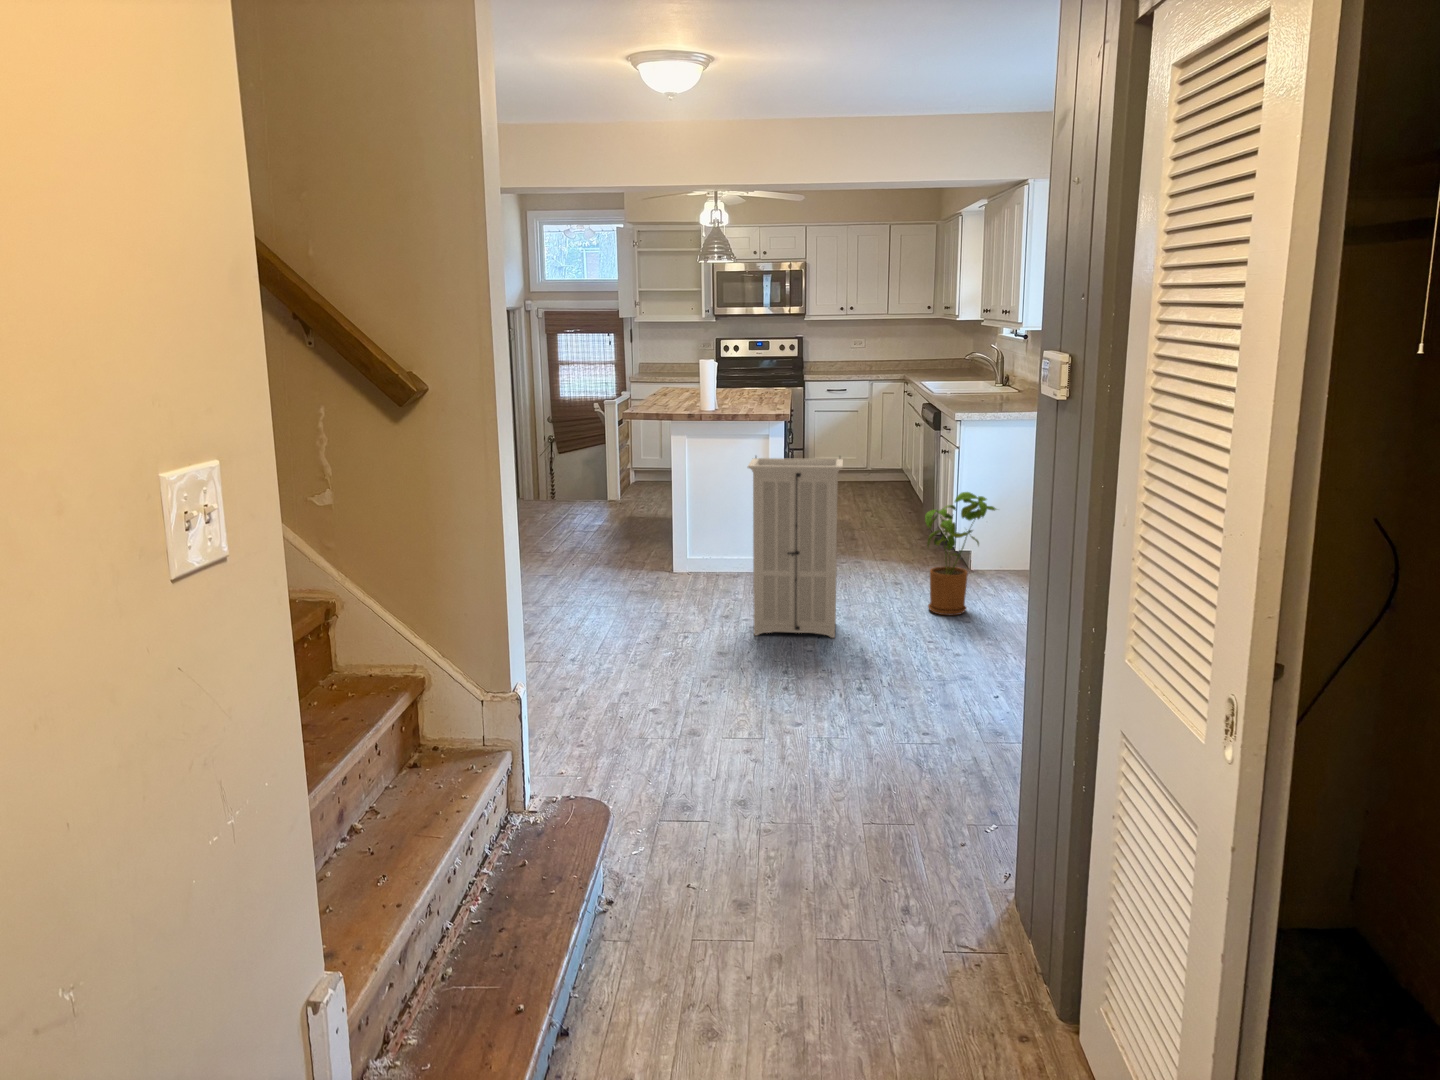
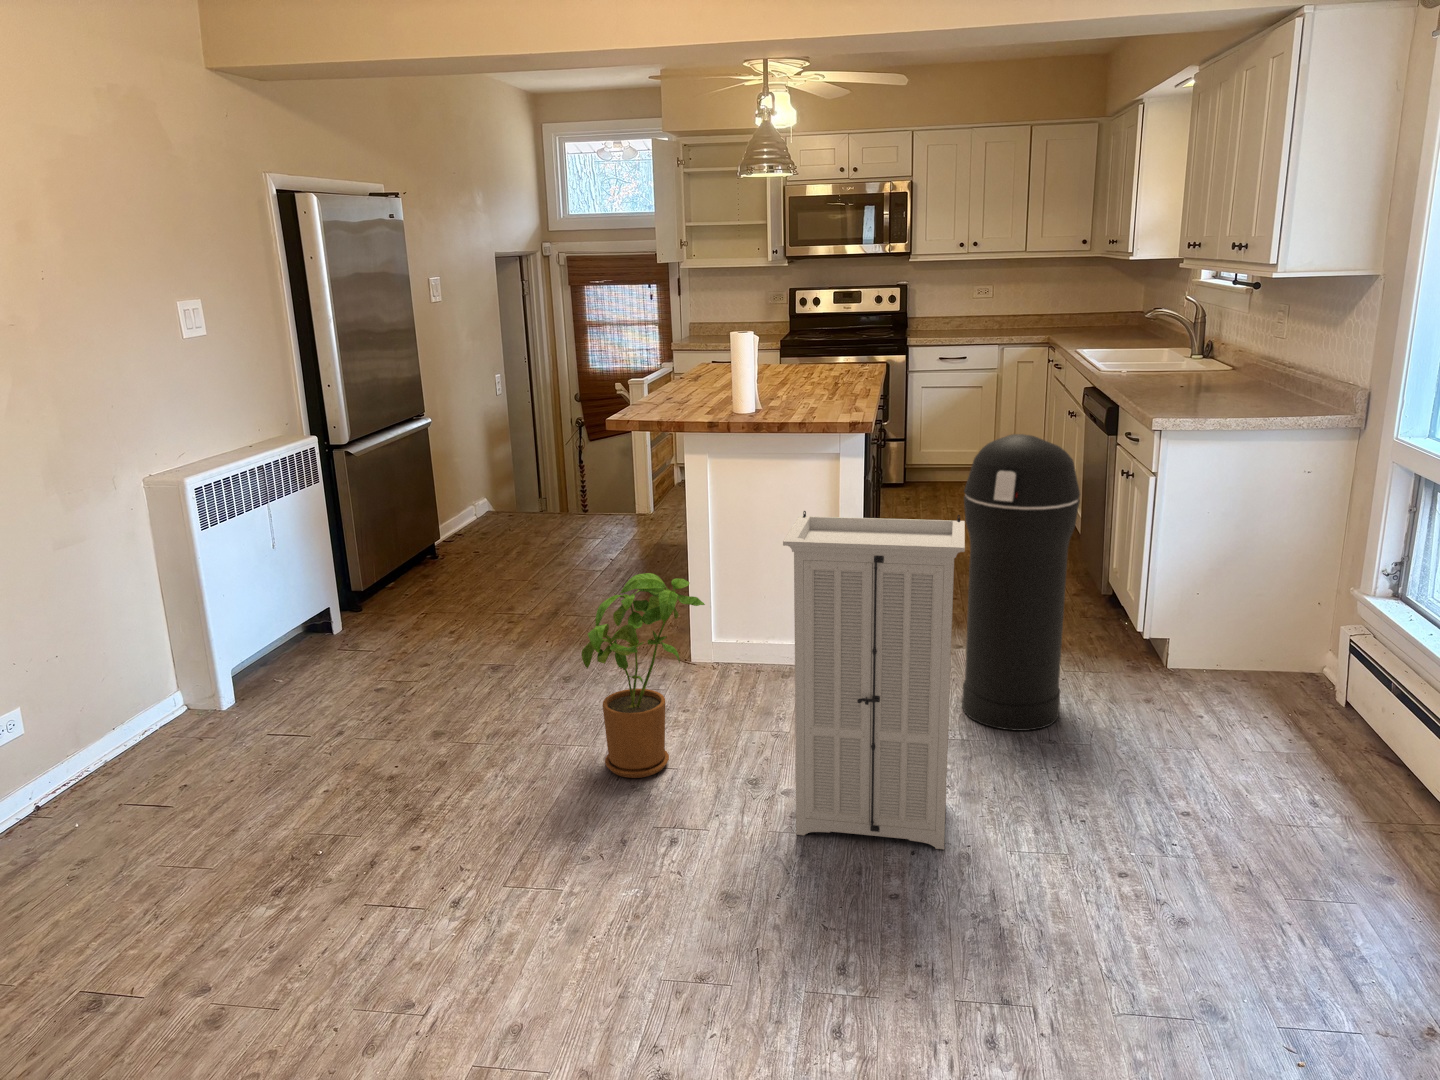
trash can: none [843,420,910,596] -> present [962,434,1080,731]
house plant: present [925,492,996,616] -> present [582,573,705,778]

